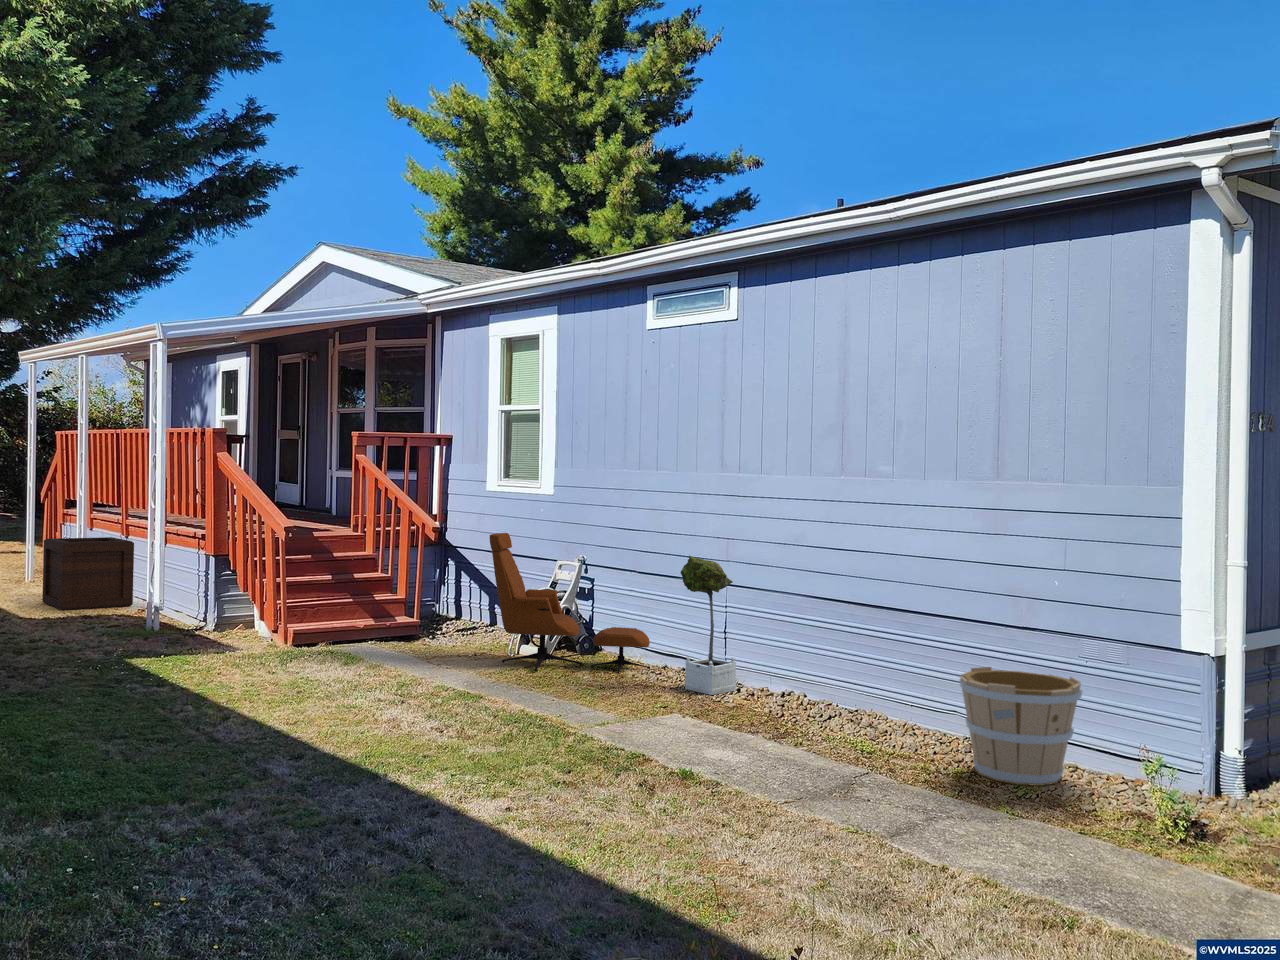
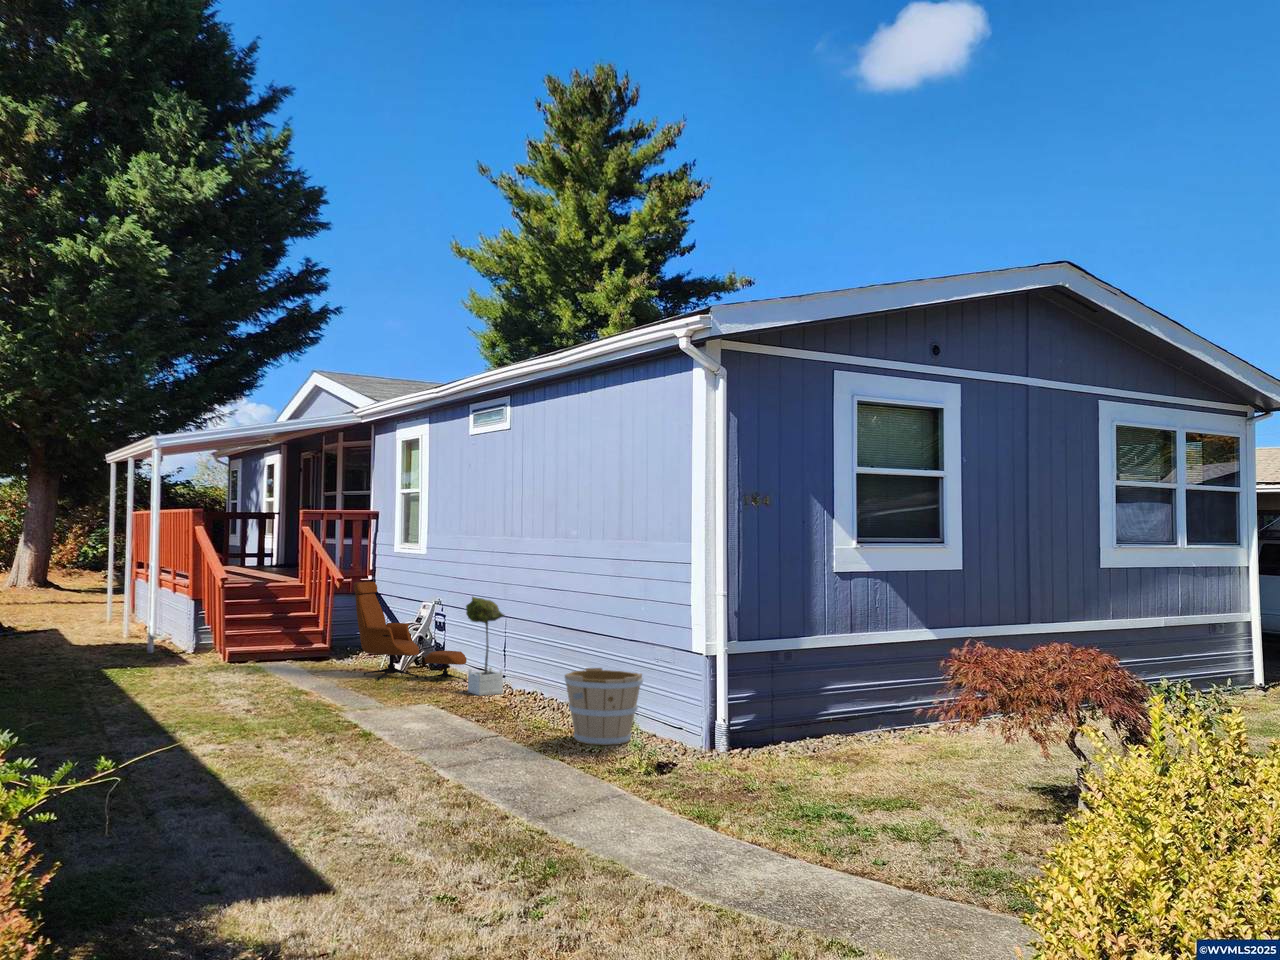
wooden crate: present [42,537,134,610] -> none [97,588,160,640]

